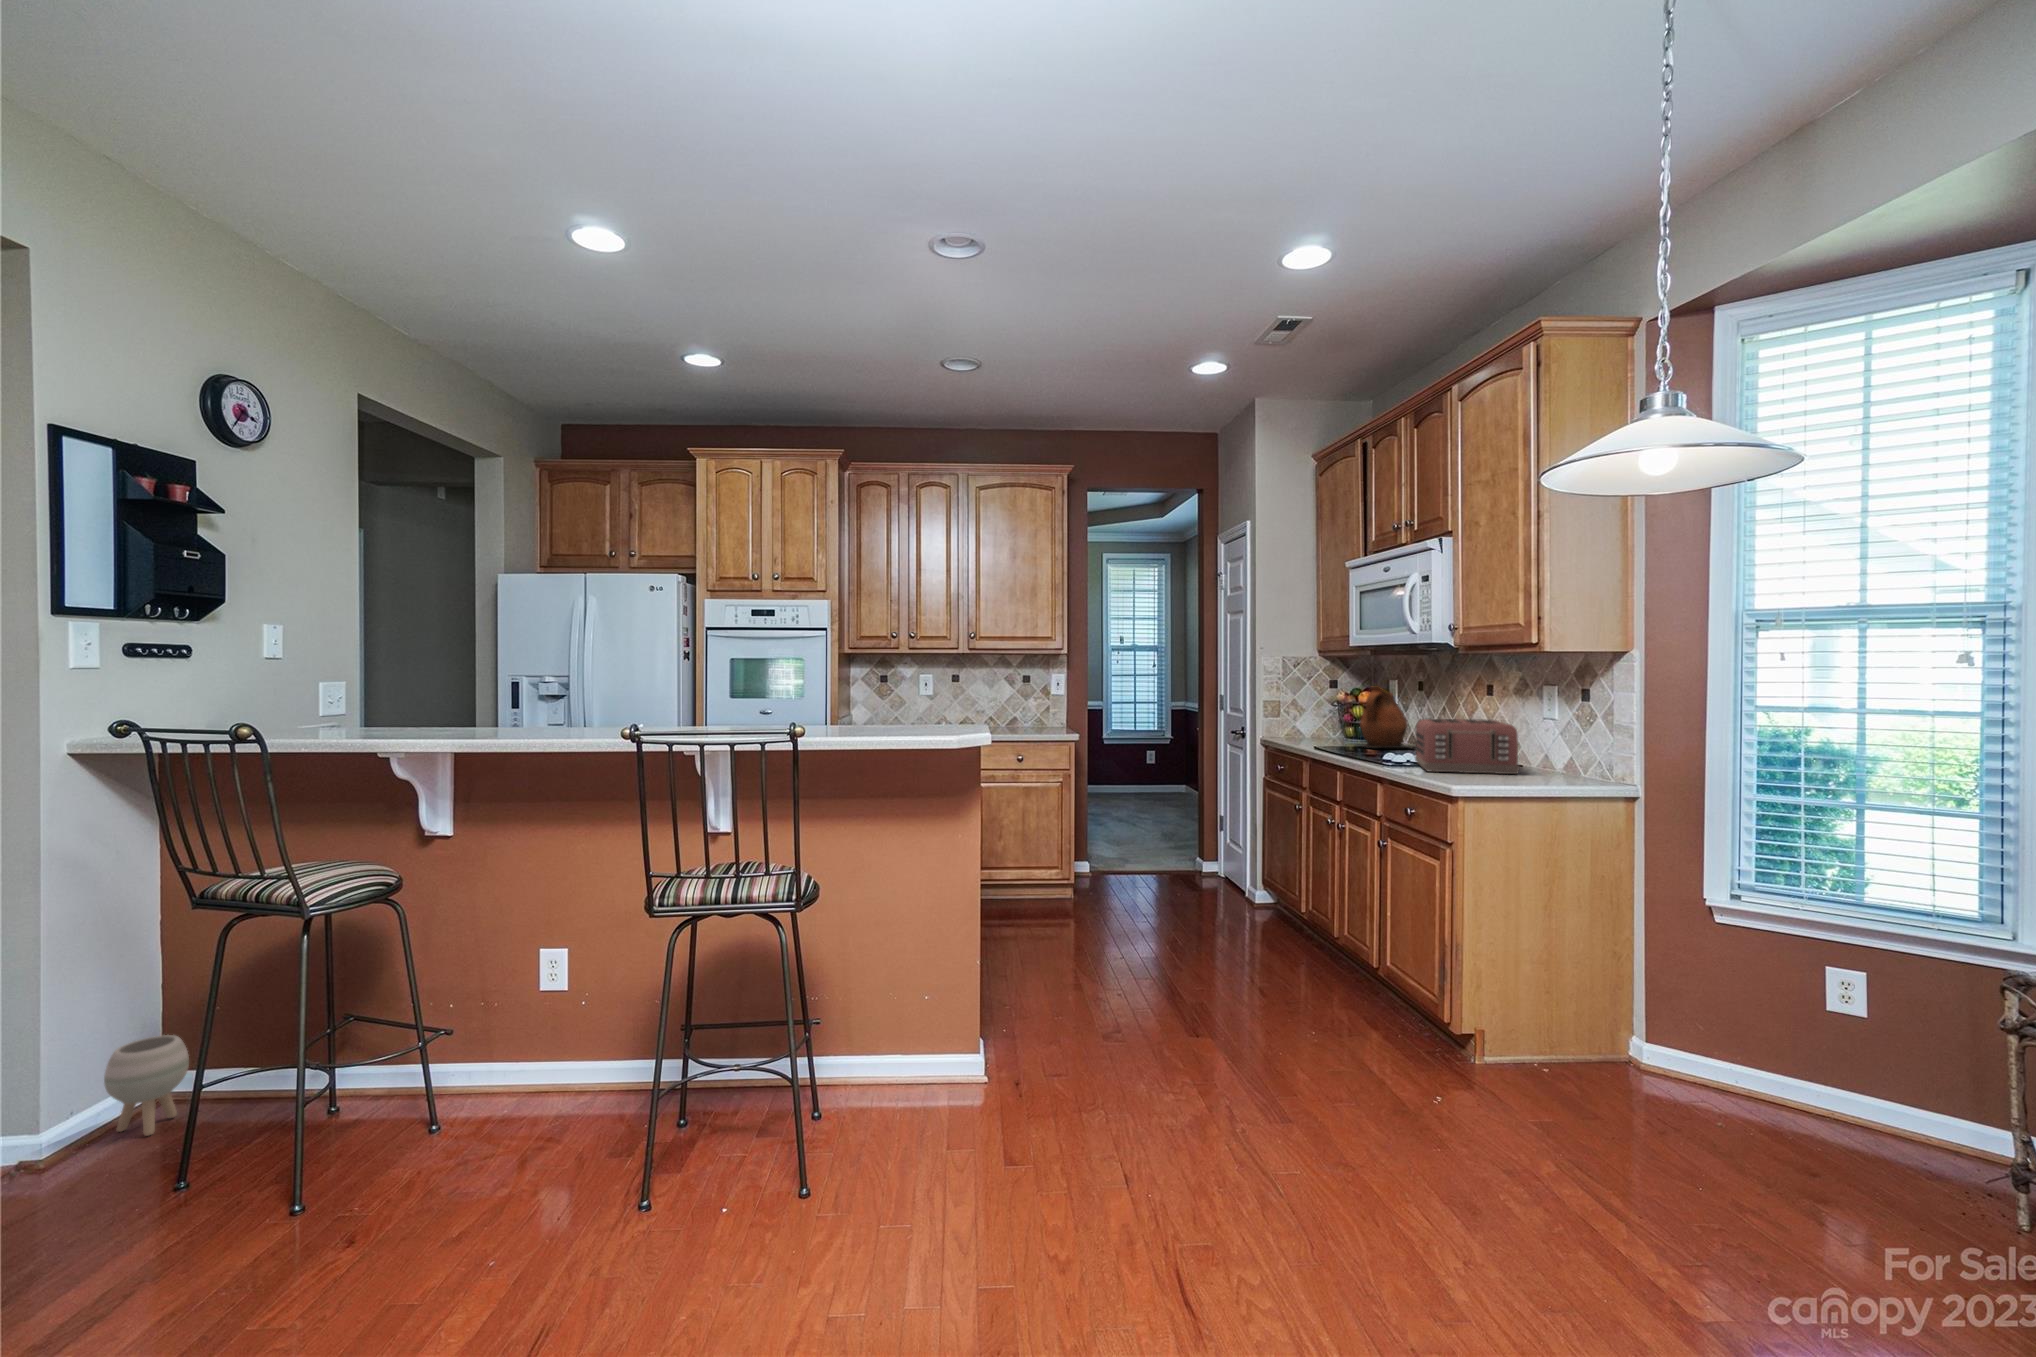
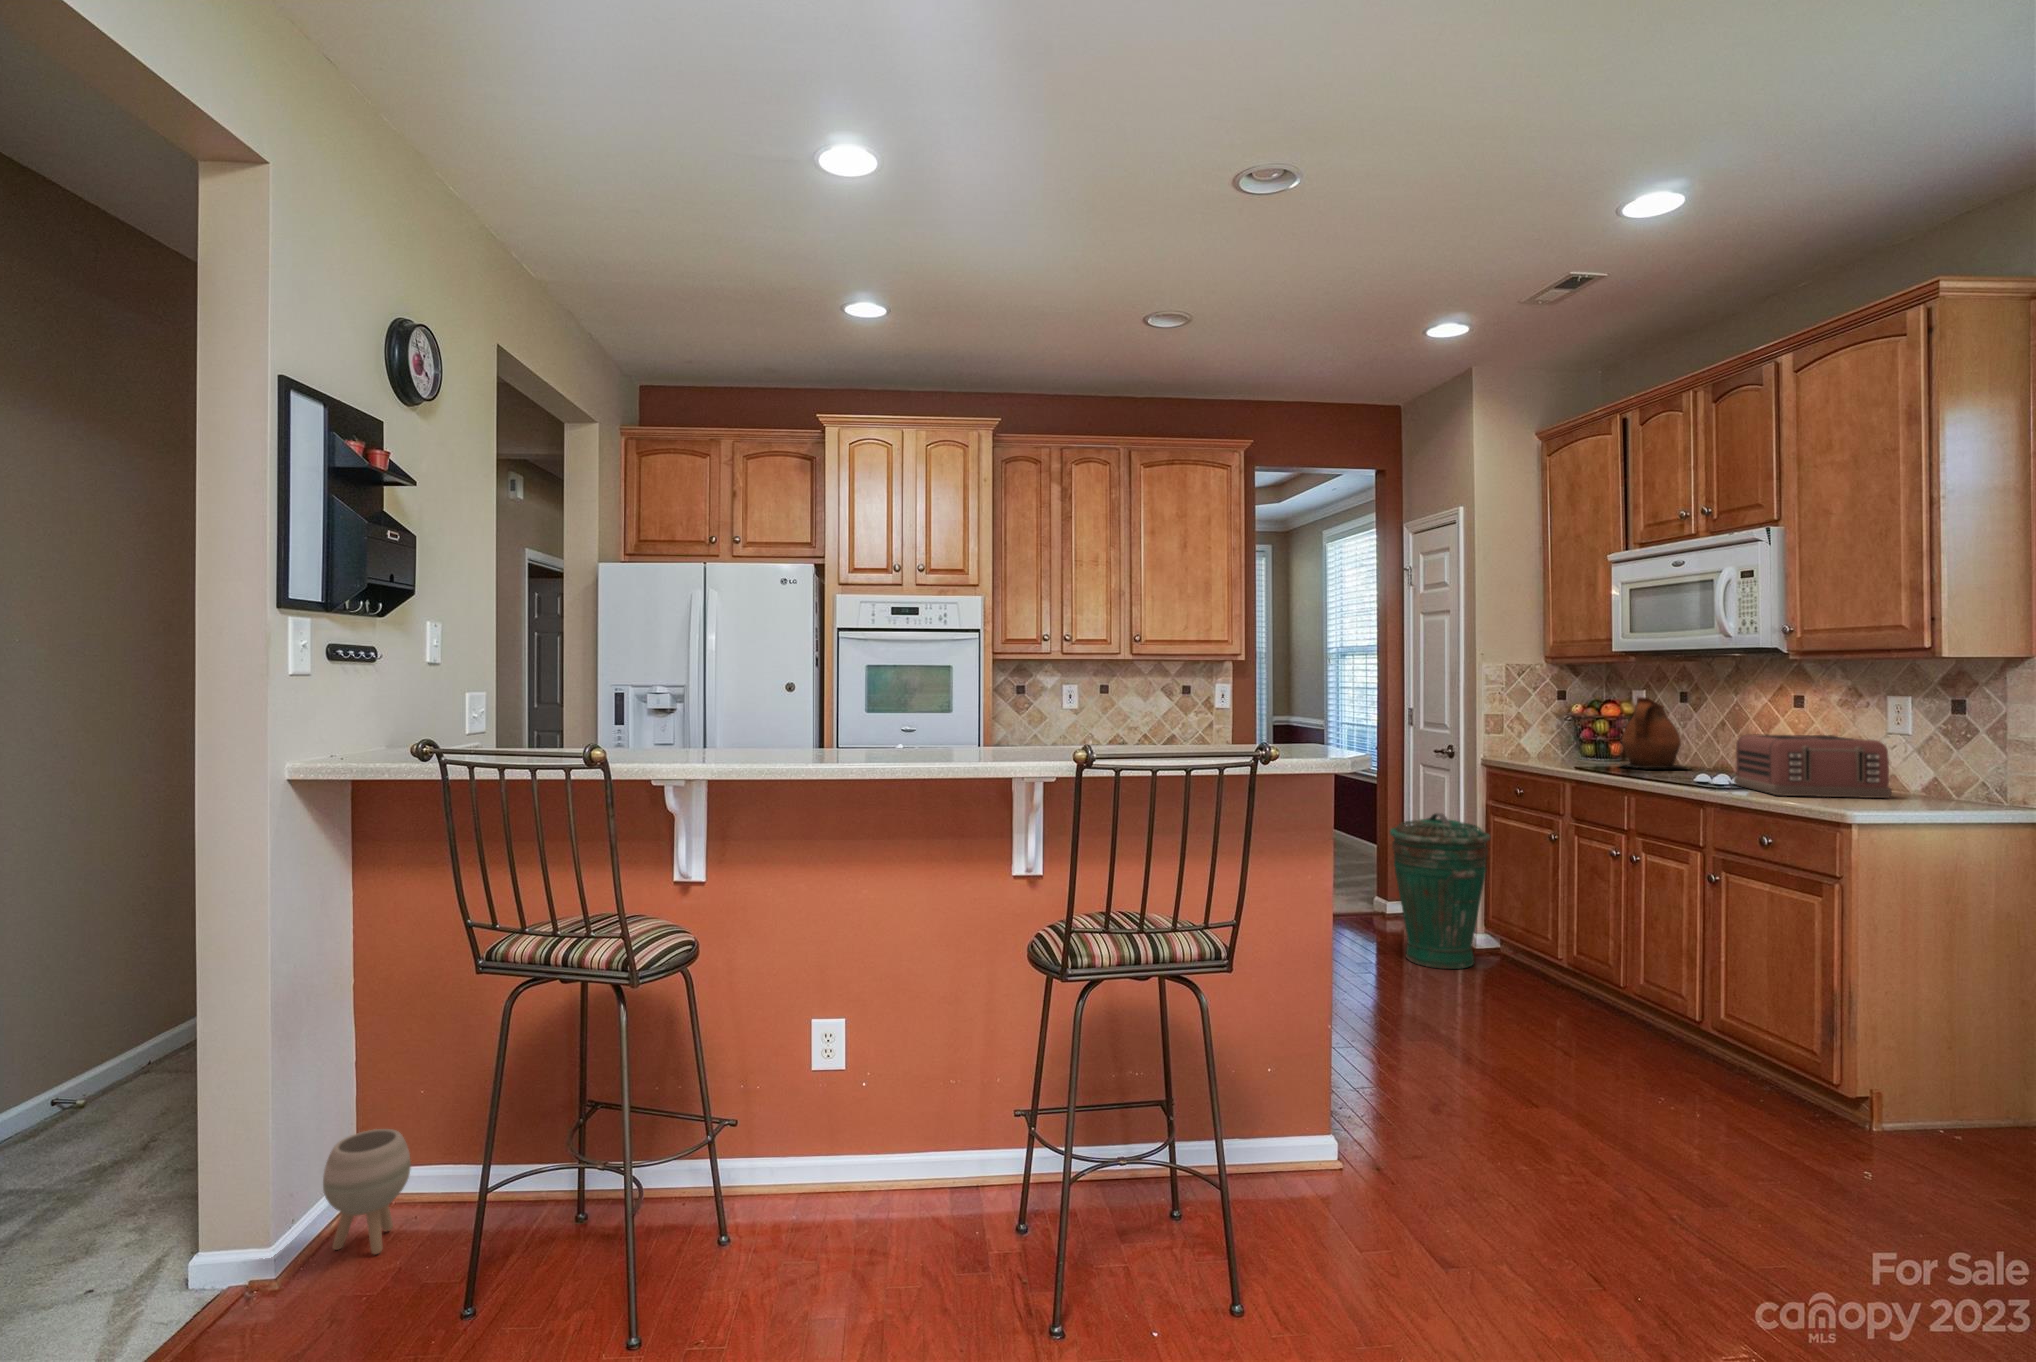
trash can: none [1182,786,1264,920] -> present [1390,813,1491,969]

